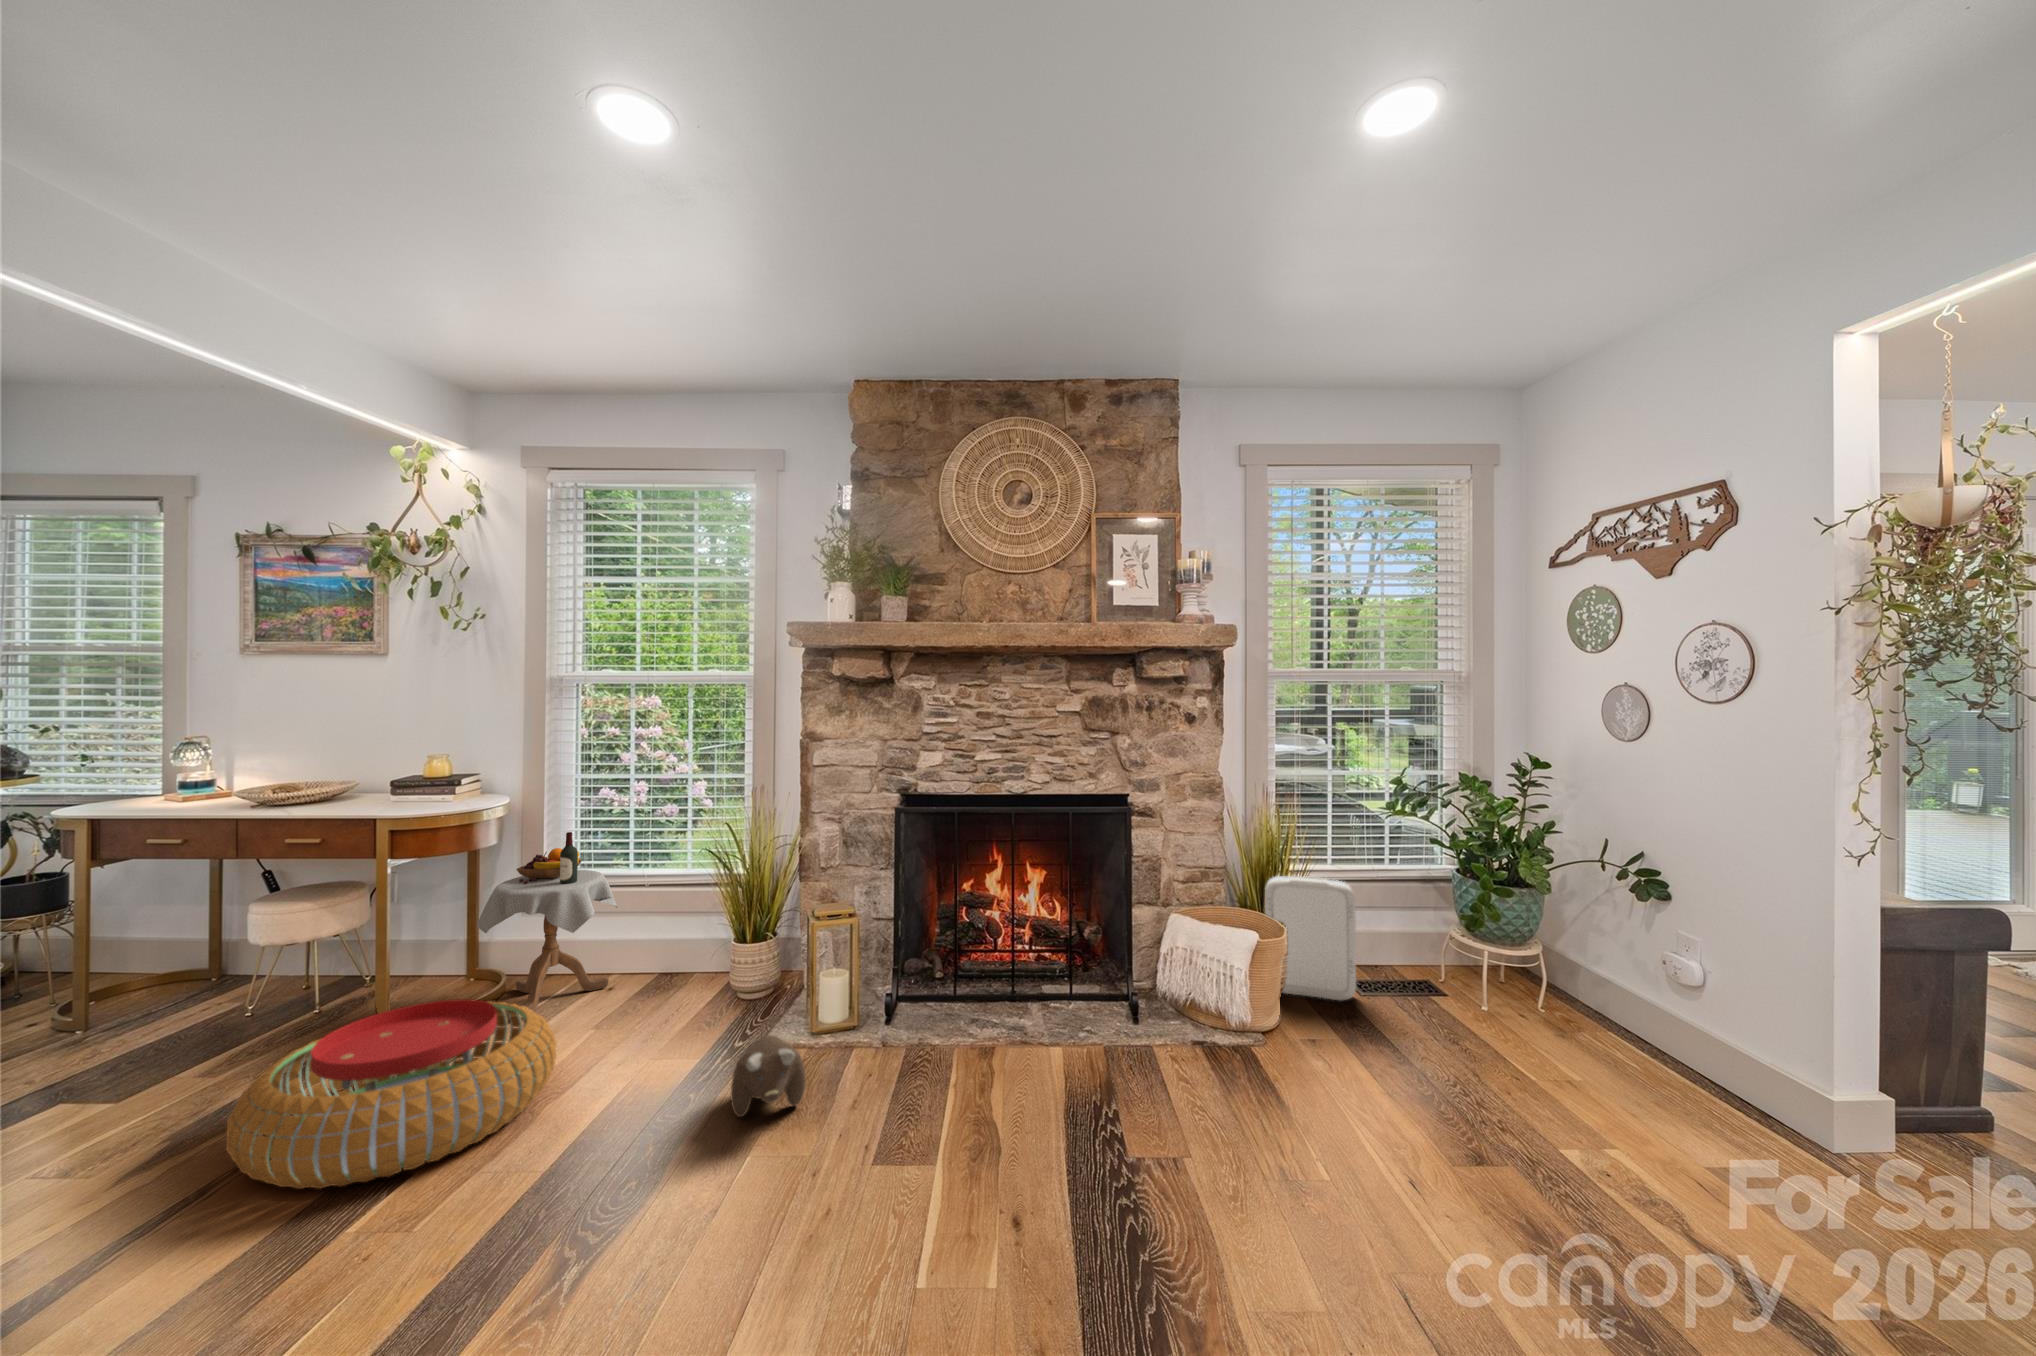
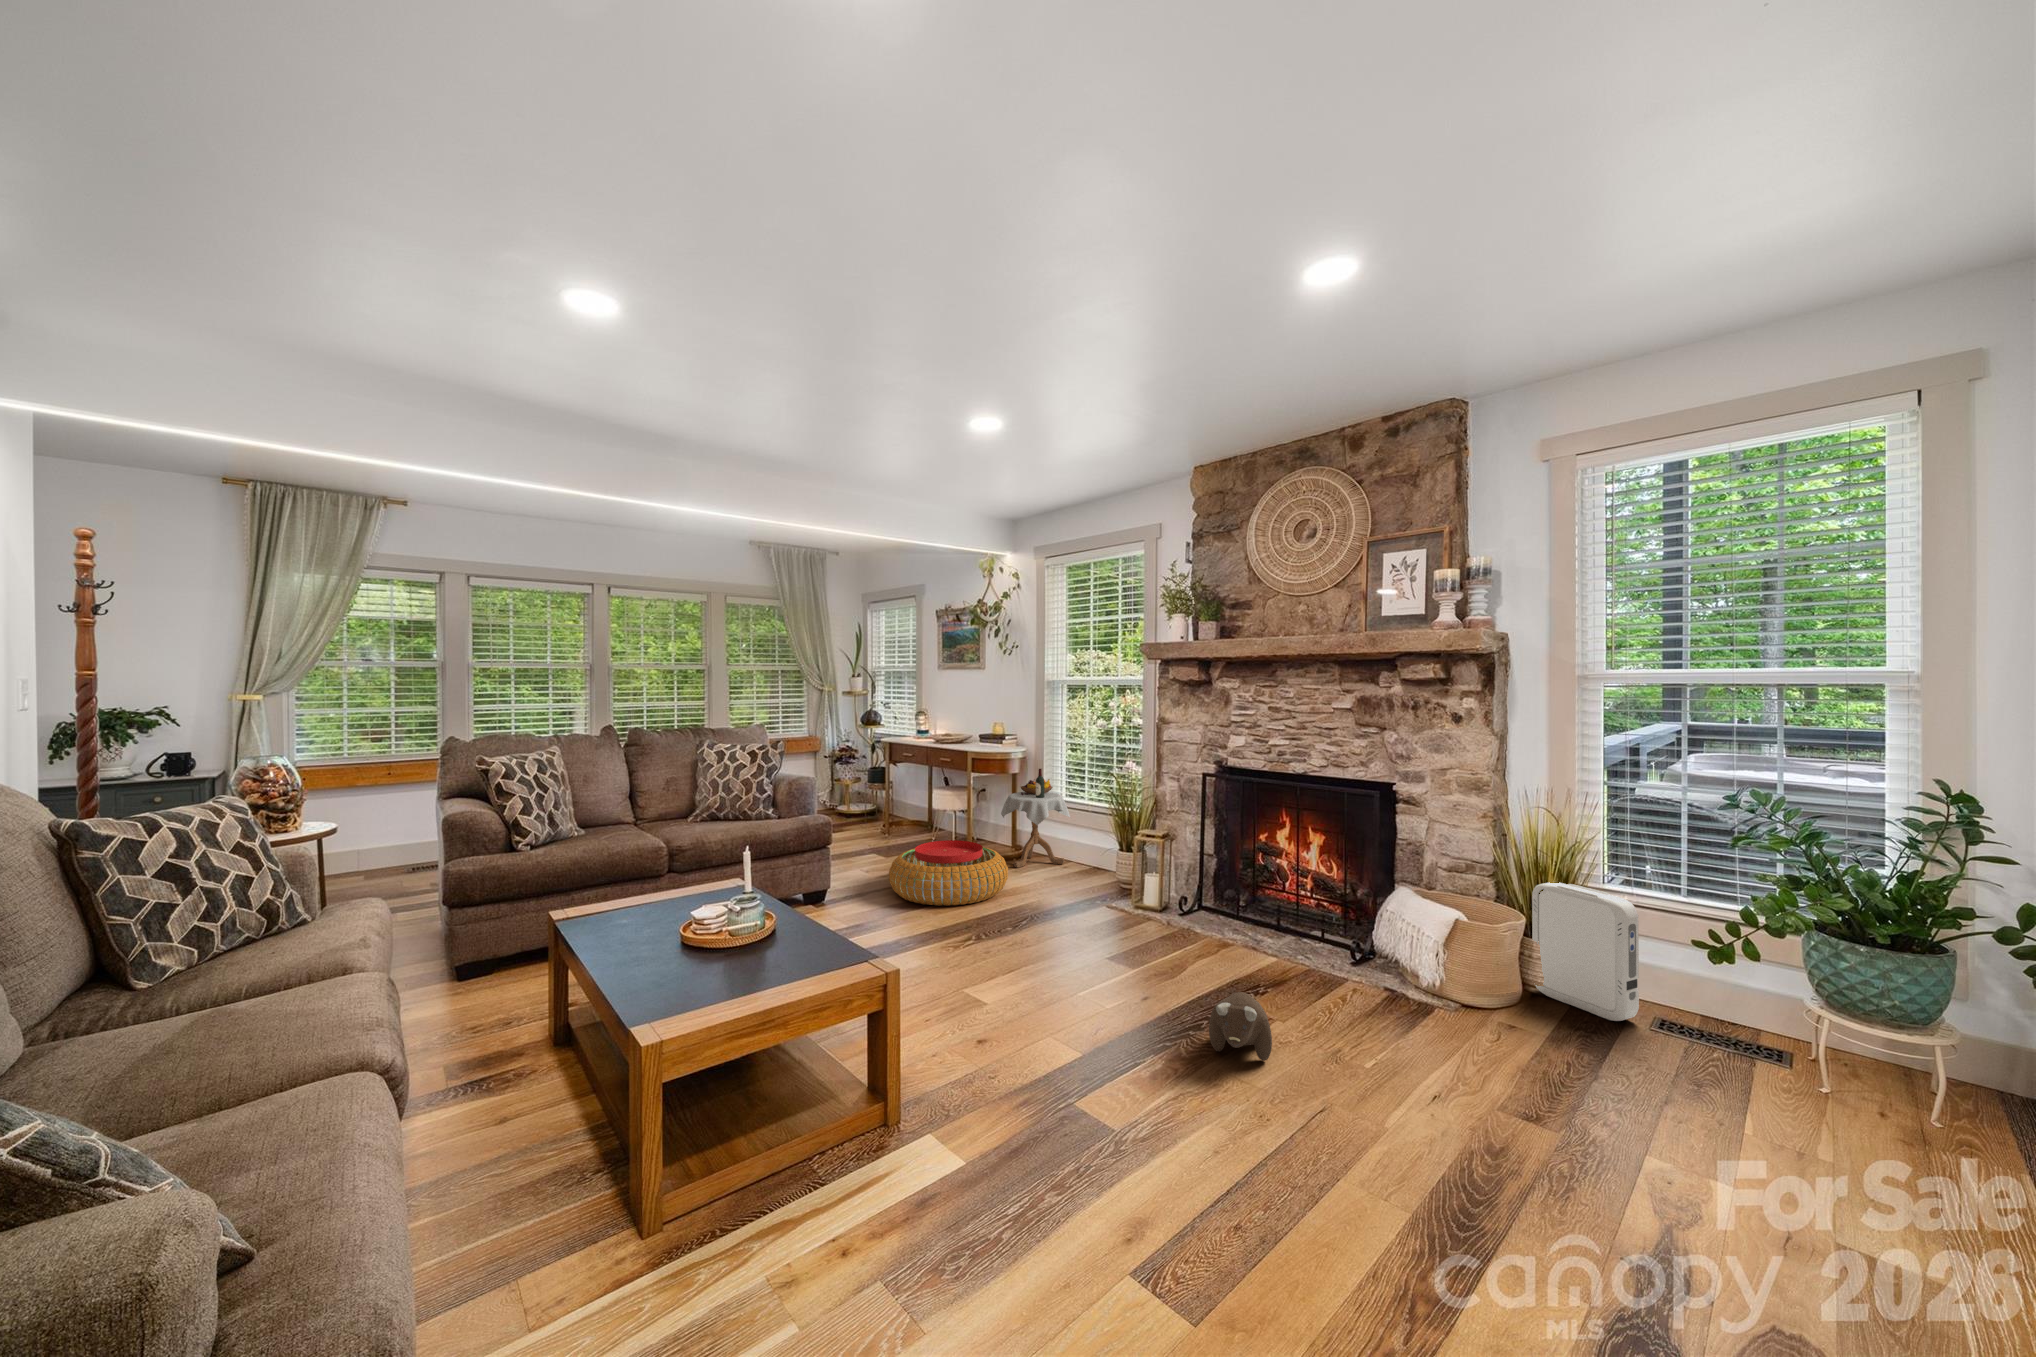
plush toy: present [731,1035,805,1117] -> present [1209,992,1272,1061]

